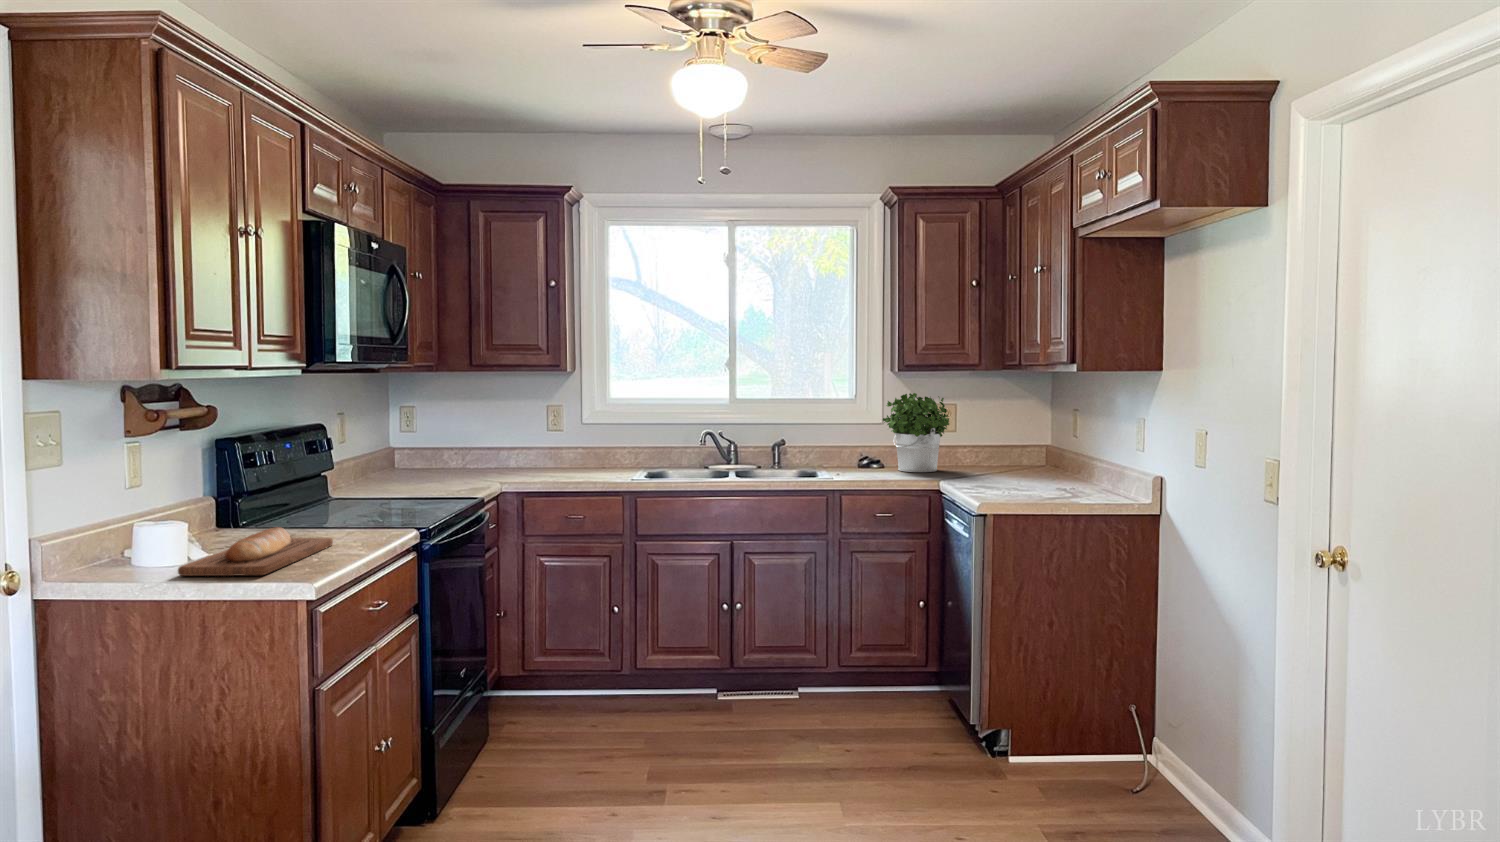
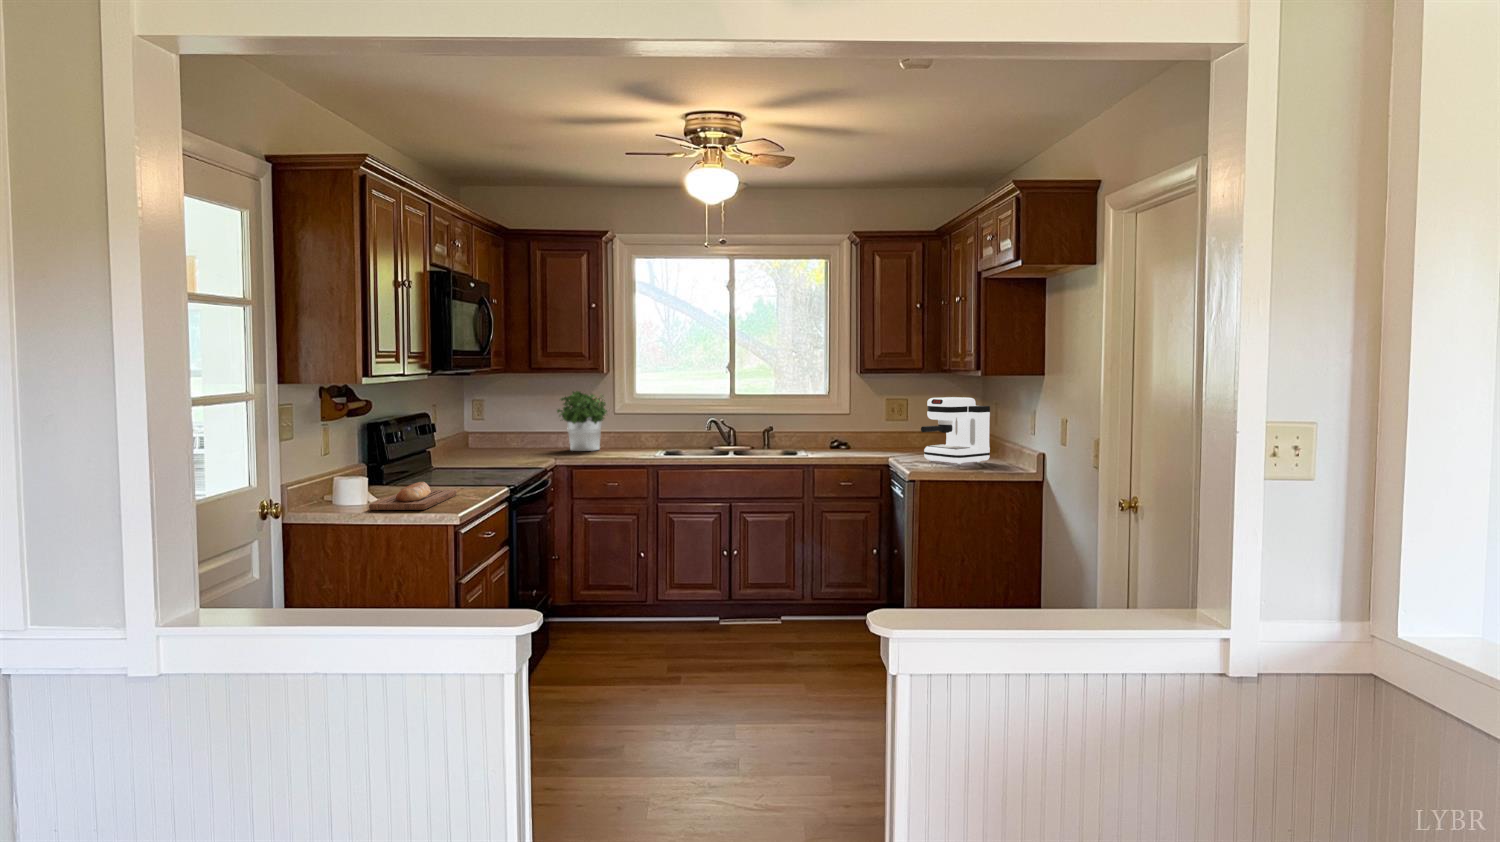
potted plant: present [883,393,949,472] -> present [557,391,607,451]
coffee maker: none [987,402,1079,492] -> present [921,397,990,464]

